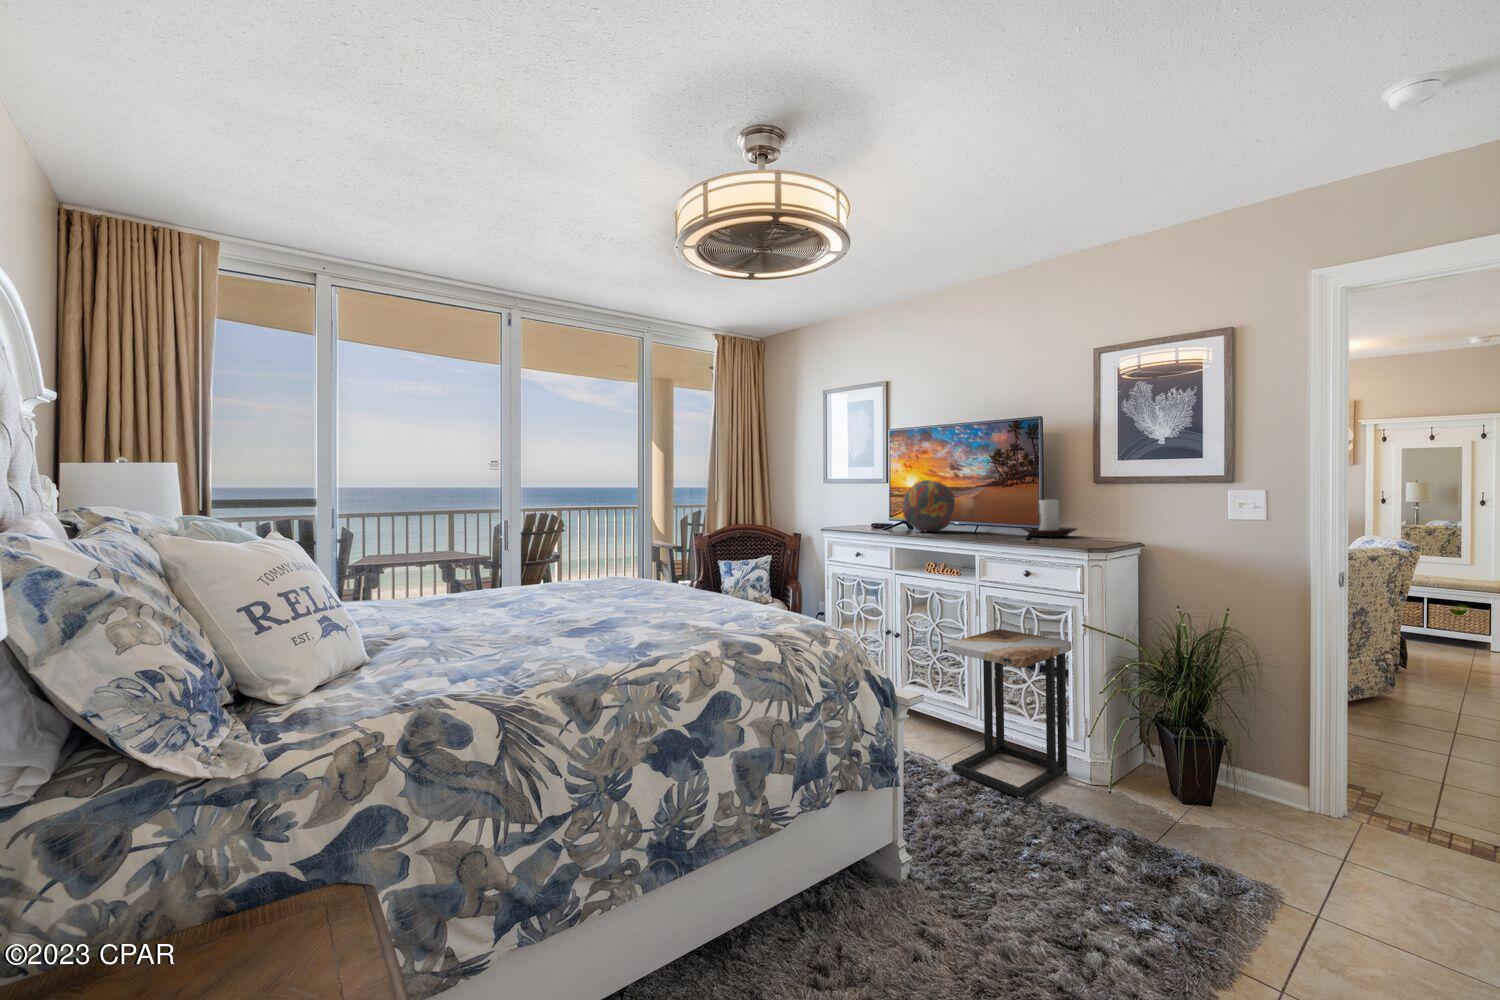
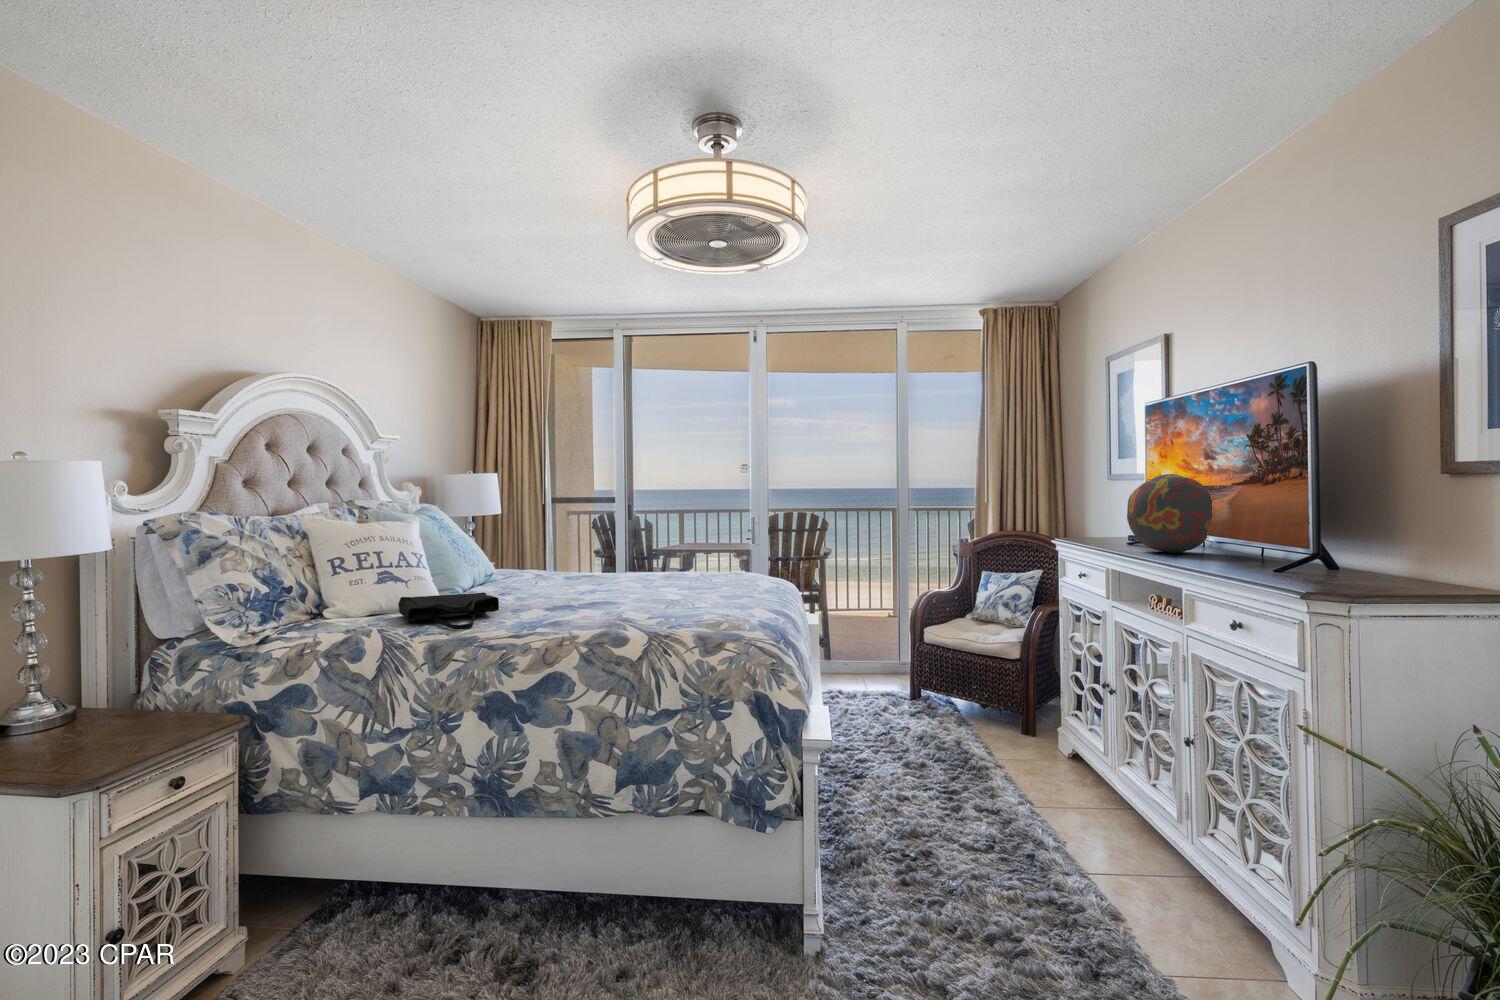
candle holder: present [1022,500,1077,537] -> none [1252,505,1368,576]
tote bag: none [379,627,566,677] -> present [398,592,499,630]
side table: present [947,629,1071,799] -> none [1040,708,1254,968]

